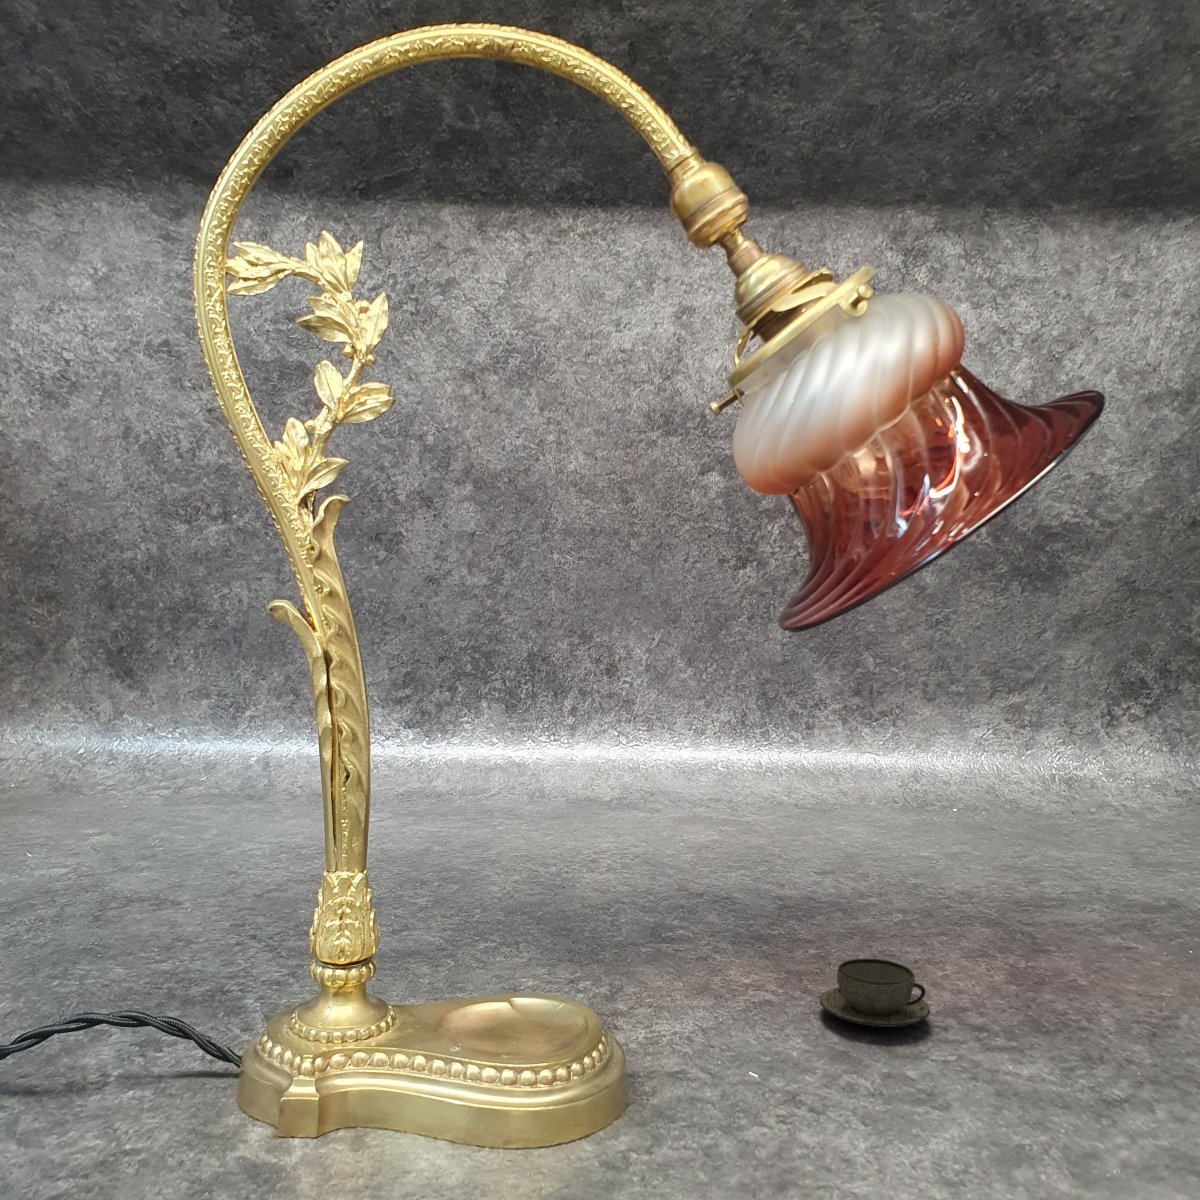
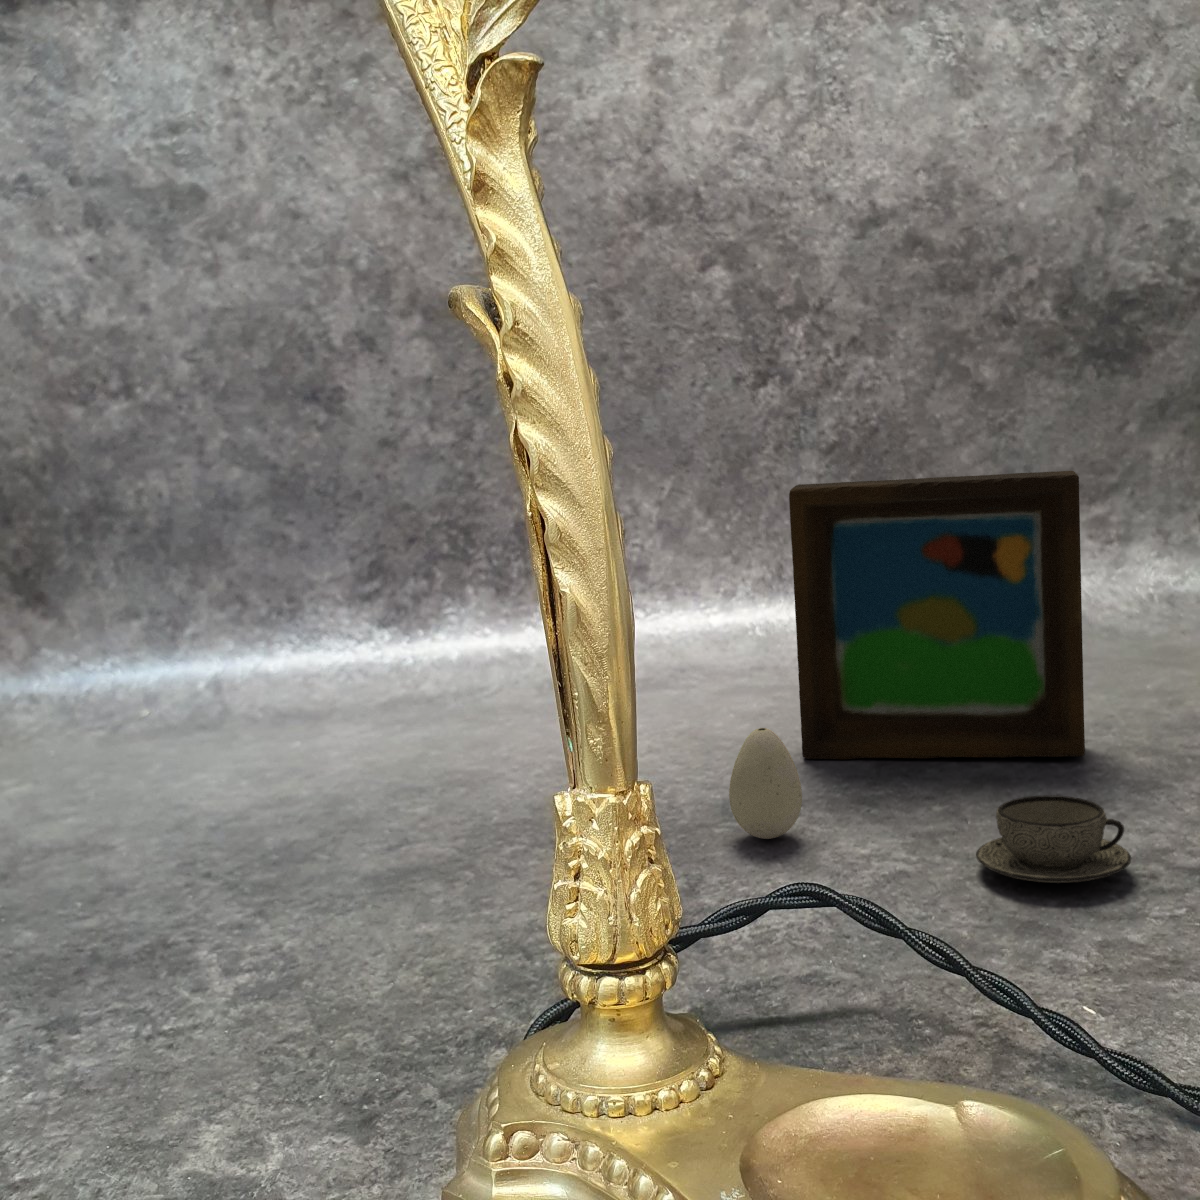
picture frame: none [718,689,947,927] -> present [789,471,1085,759]
decorative egg: none [649,883,703,966] -> present [729,728,802,839]

